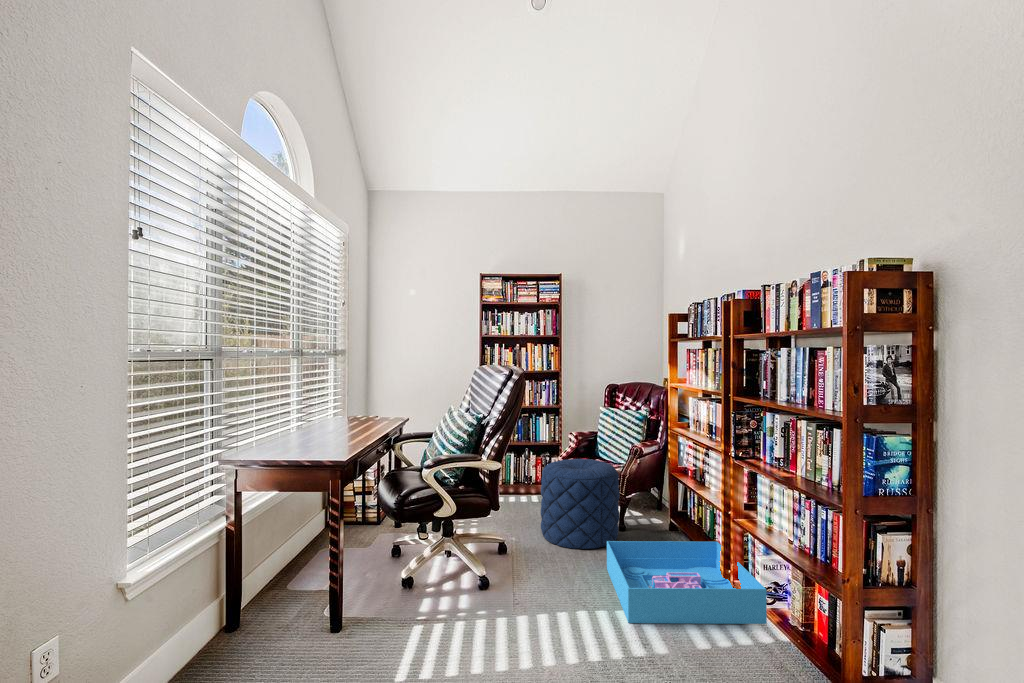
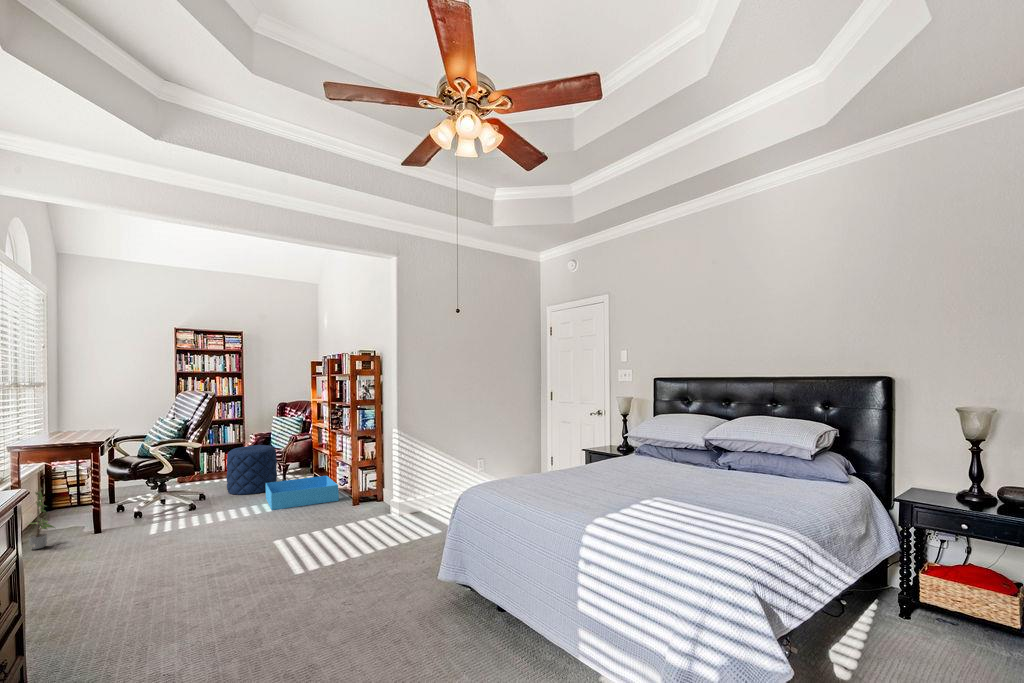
potted plant: none [208,524,267,646] -> present [29,489,55,549]

